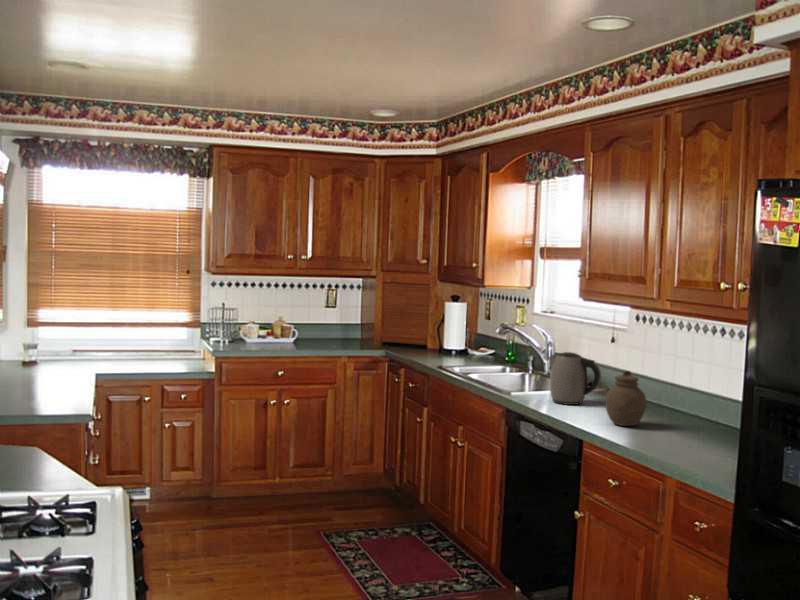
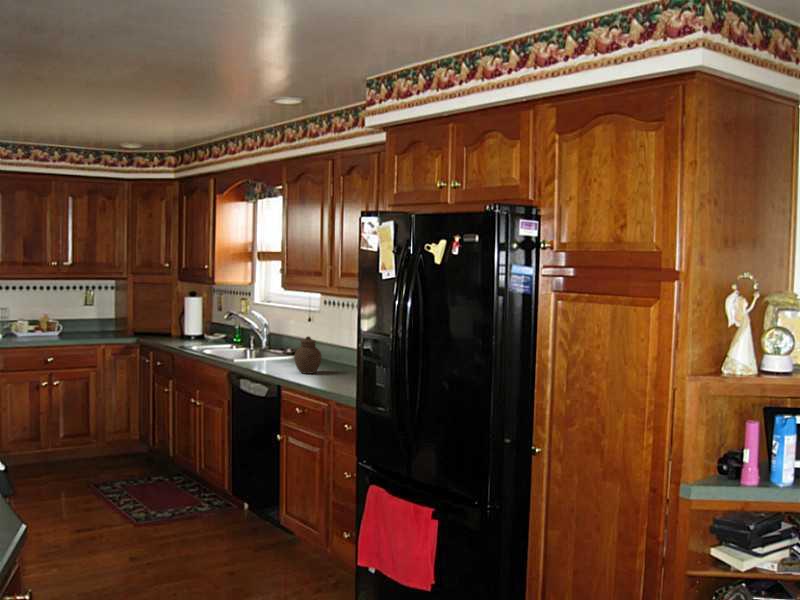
kettle: present [548,352,601,405] -> none [259,328,296,364]

